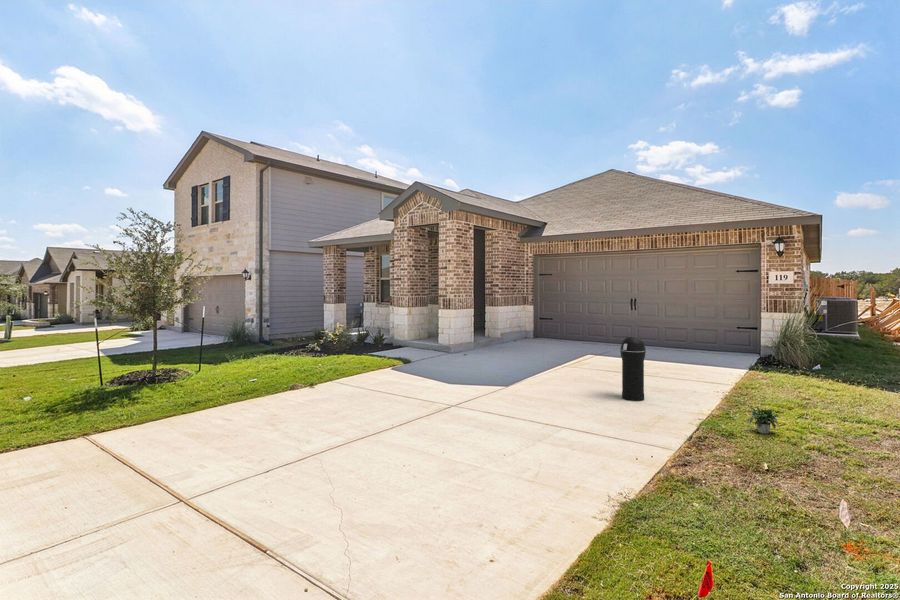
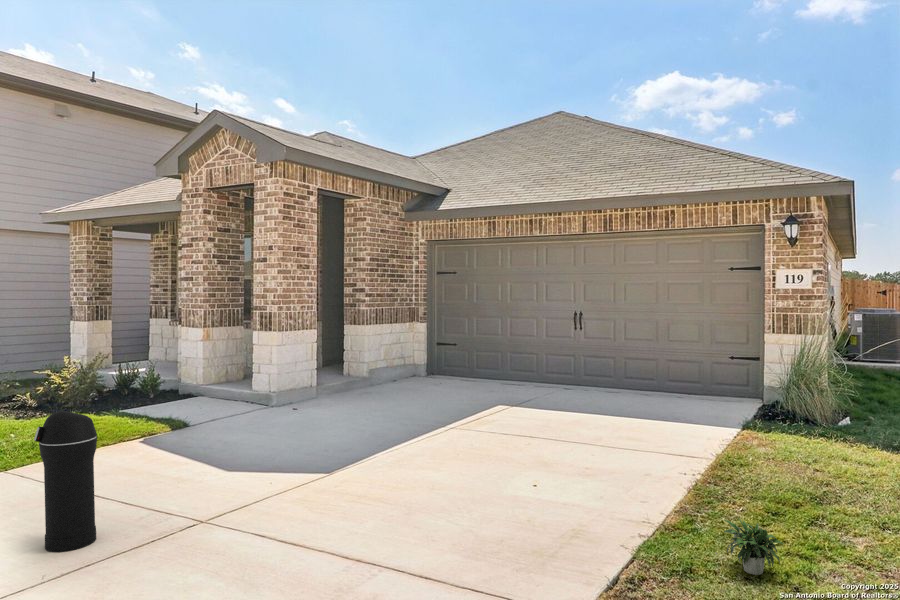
trash can: present [620,337,646,401] -> present [34,411,97,552]

